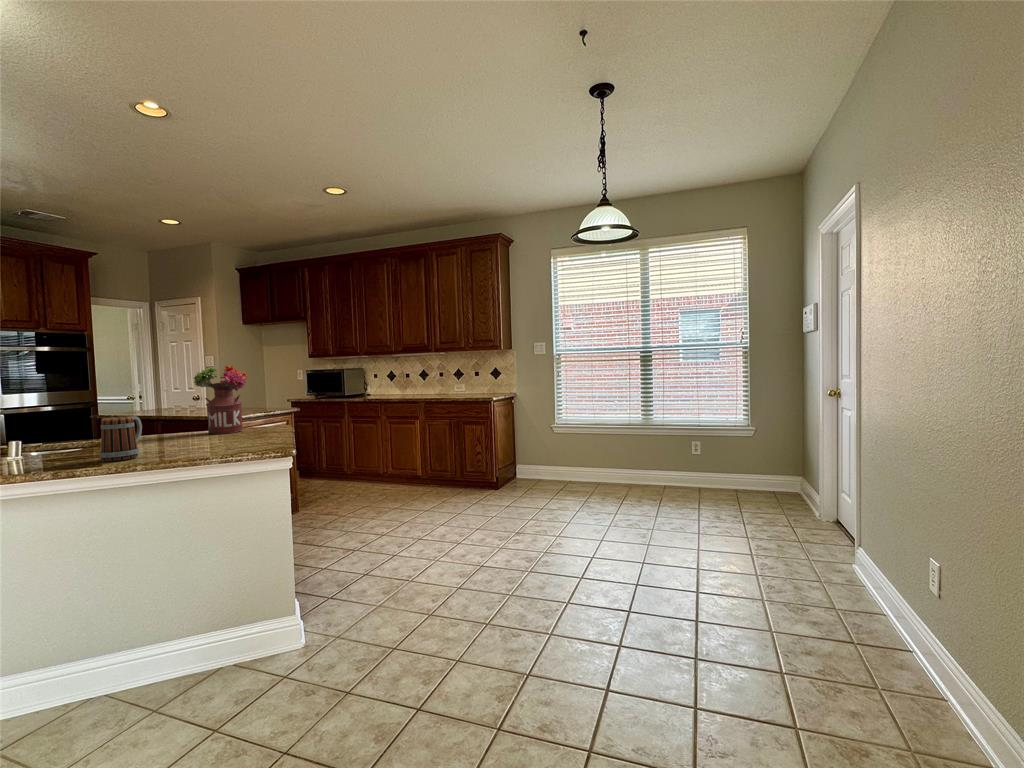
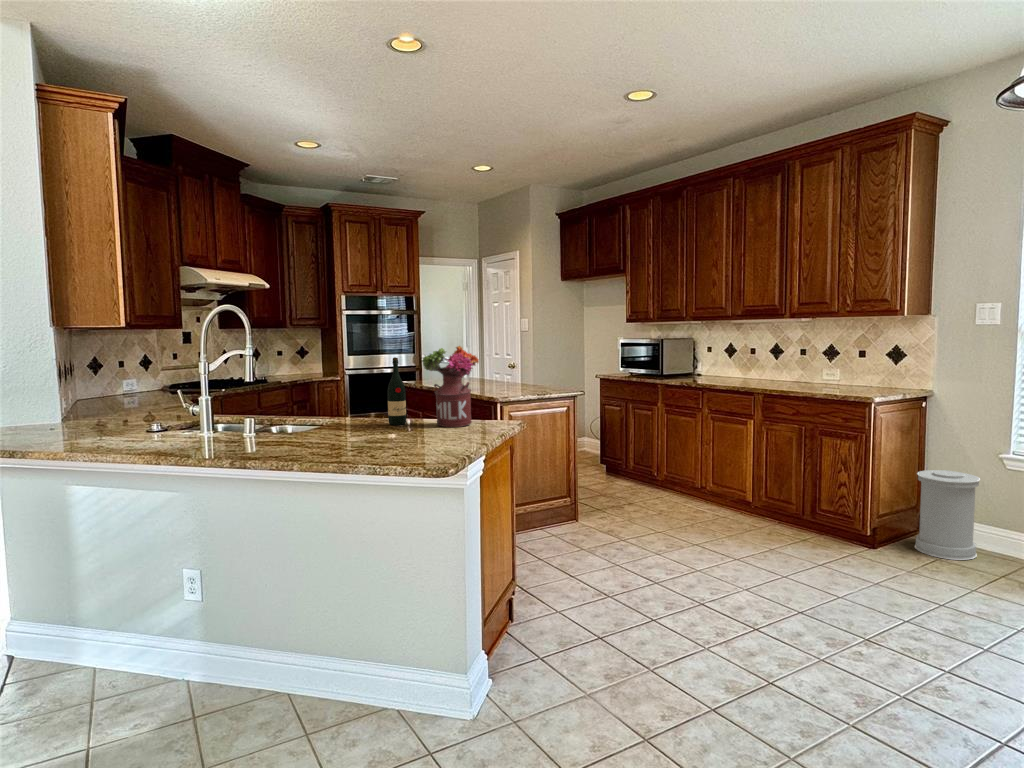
wine bottle: none [152,376,173,438] -> present [388,357,406,425]
mug: present [99,416,142,462] -> none [296,408,338,456]
trash can: none [514,437,544,486] -> present [915,470,980,560]

